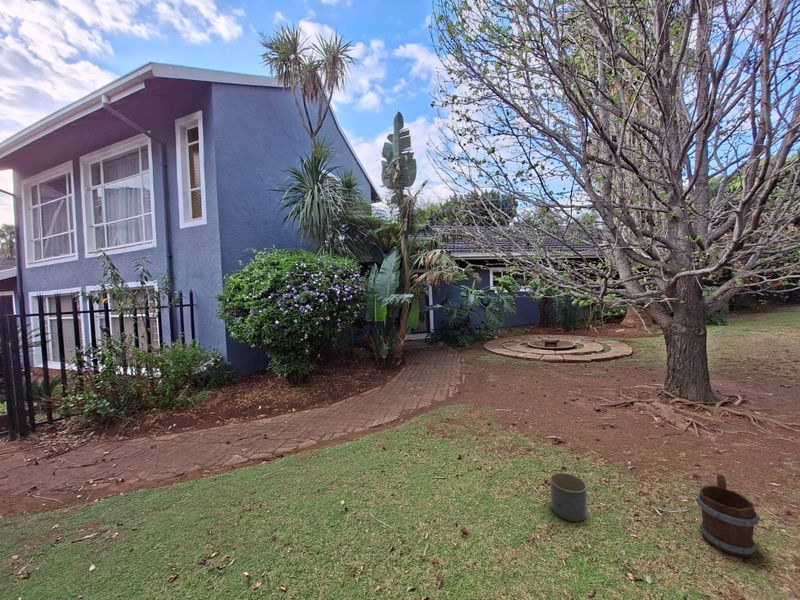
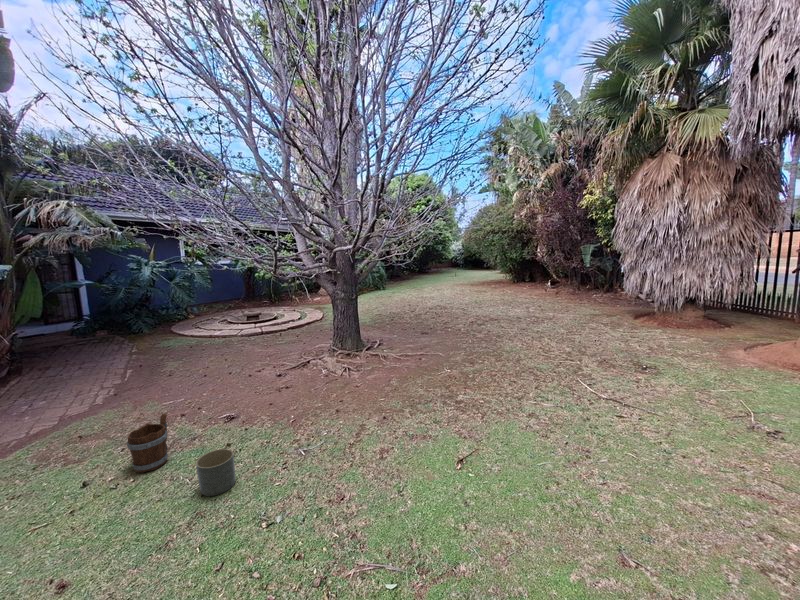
bucket: present [695,474,760,557] -> present [127,414,168,473]

